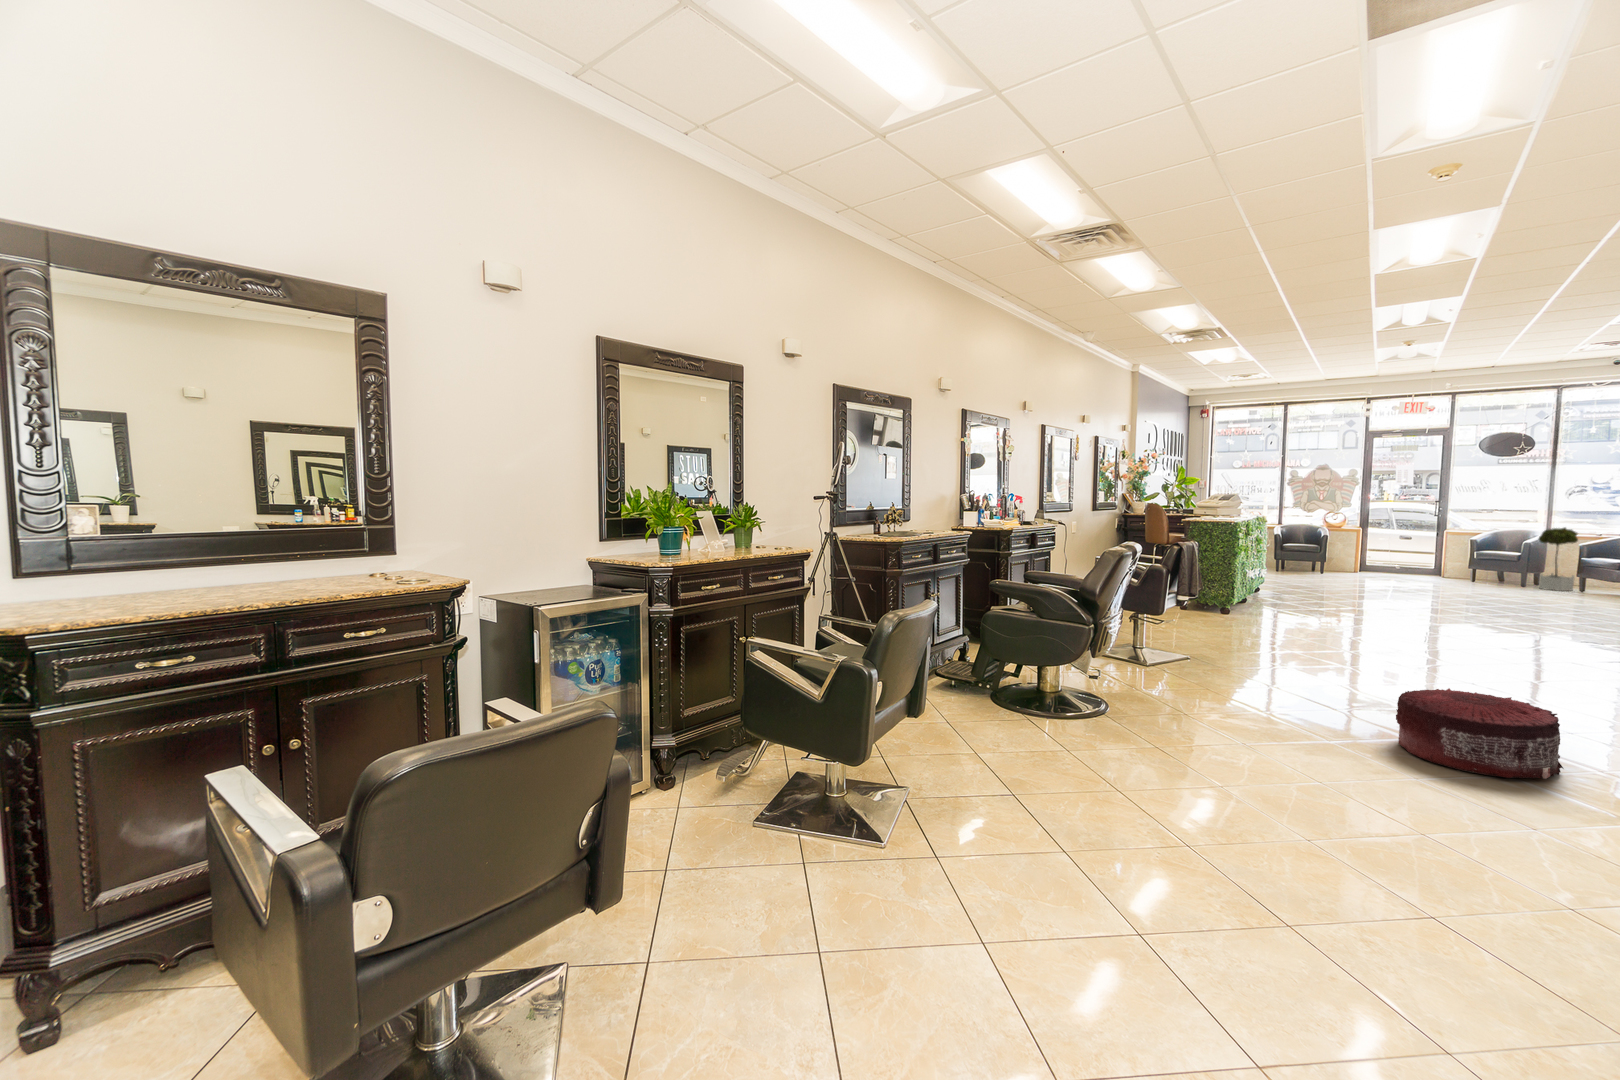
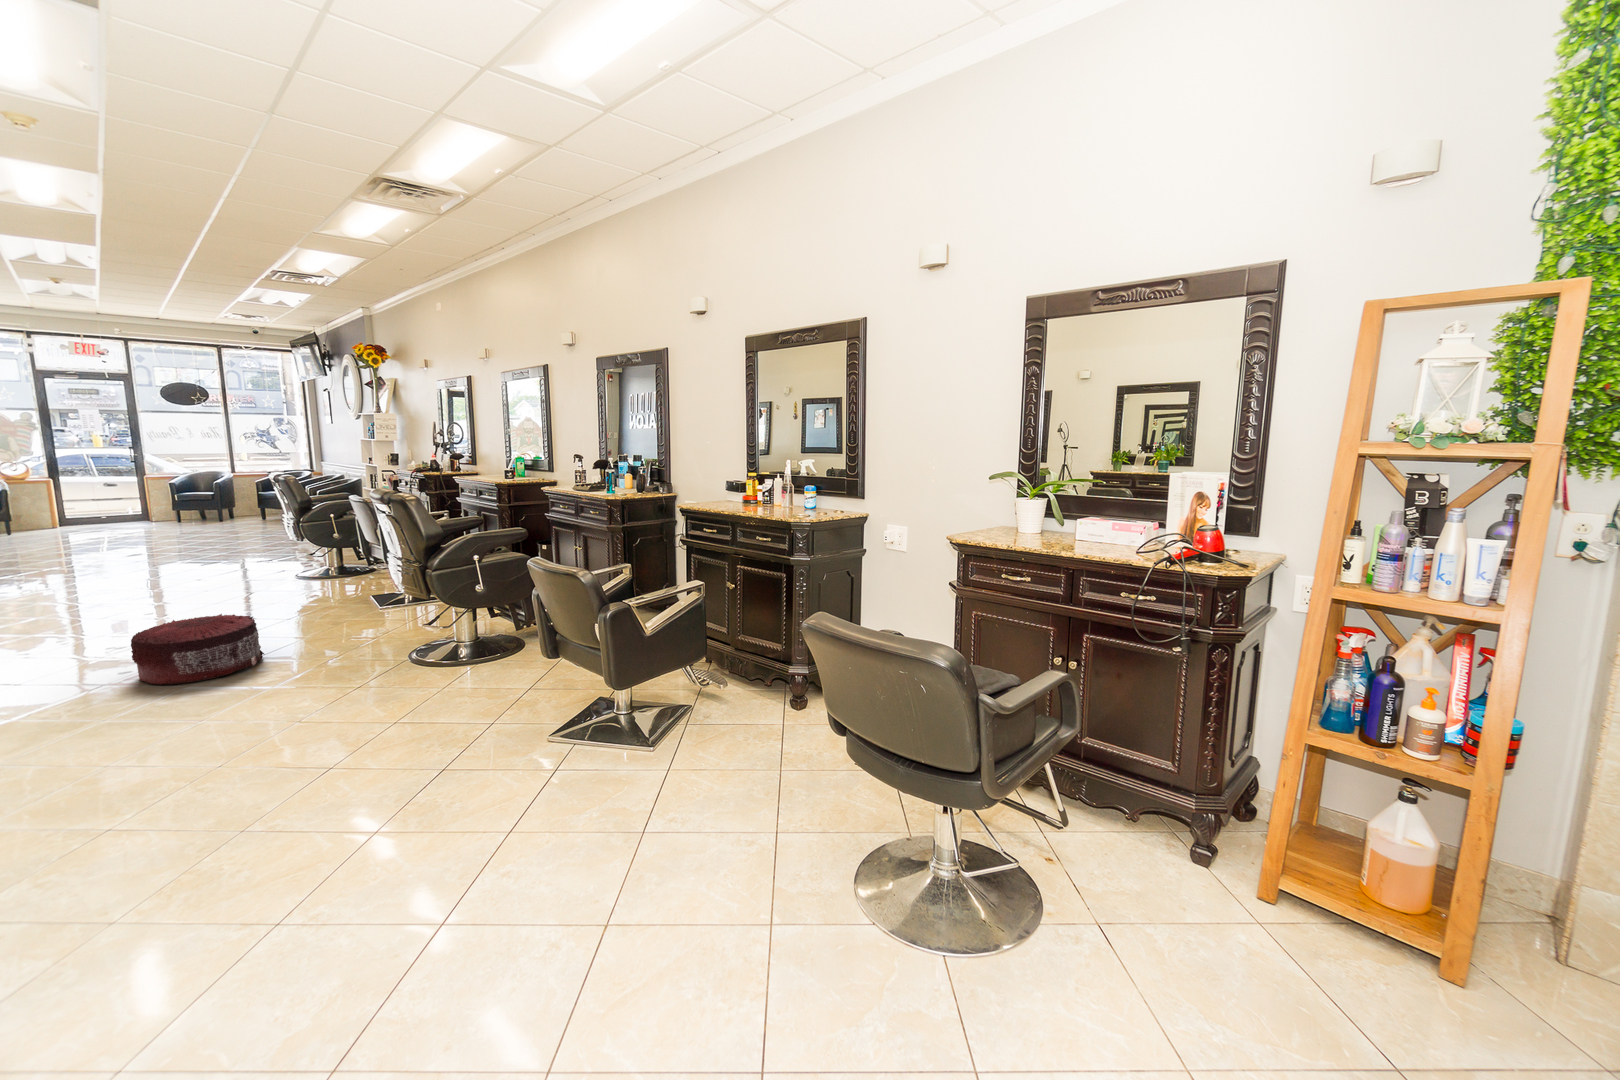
potted tree: present [1539,528,1578,591] -> none [226,468,259,521]

